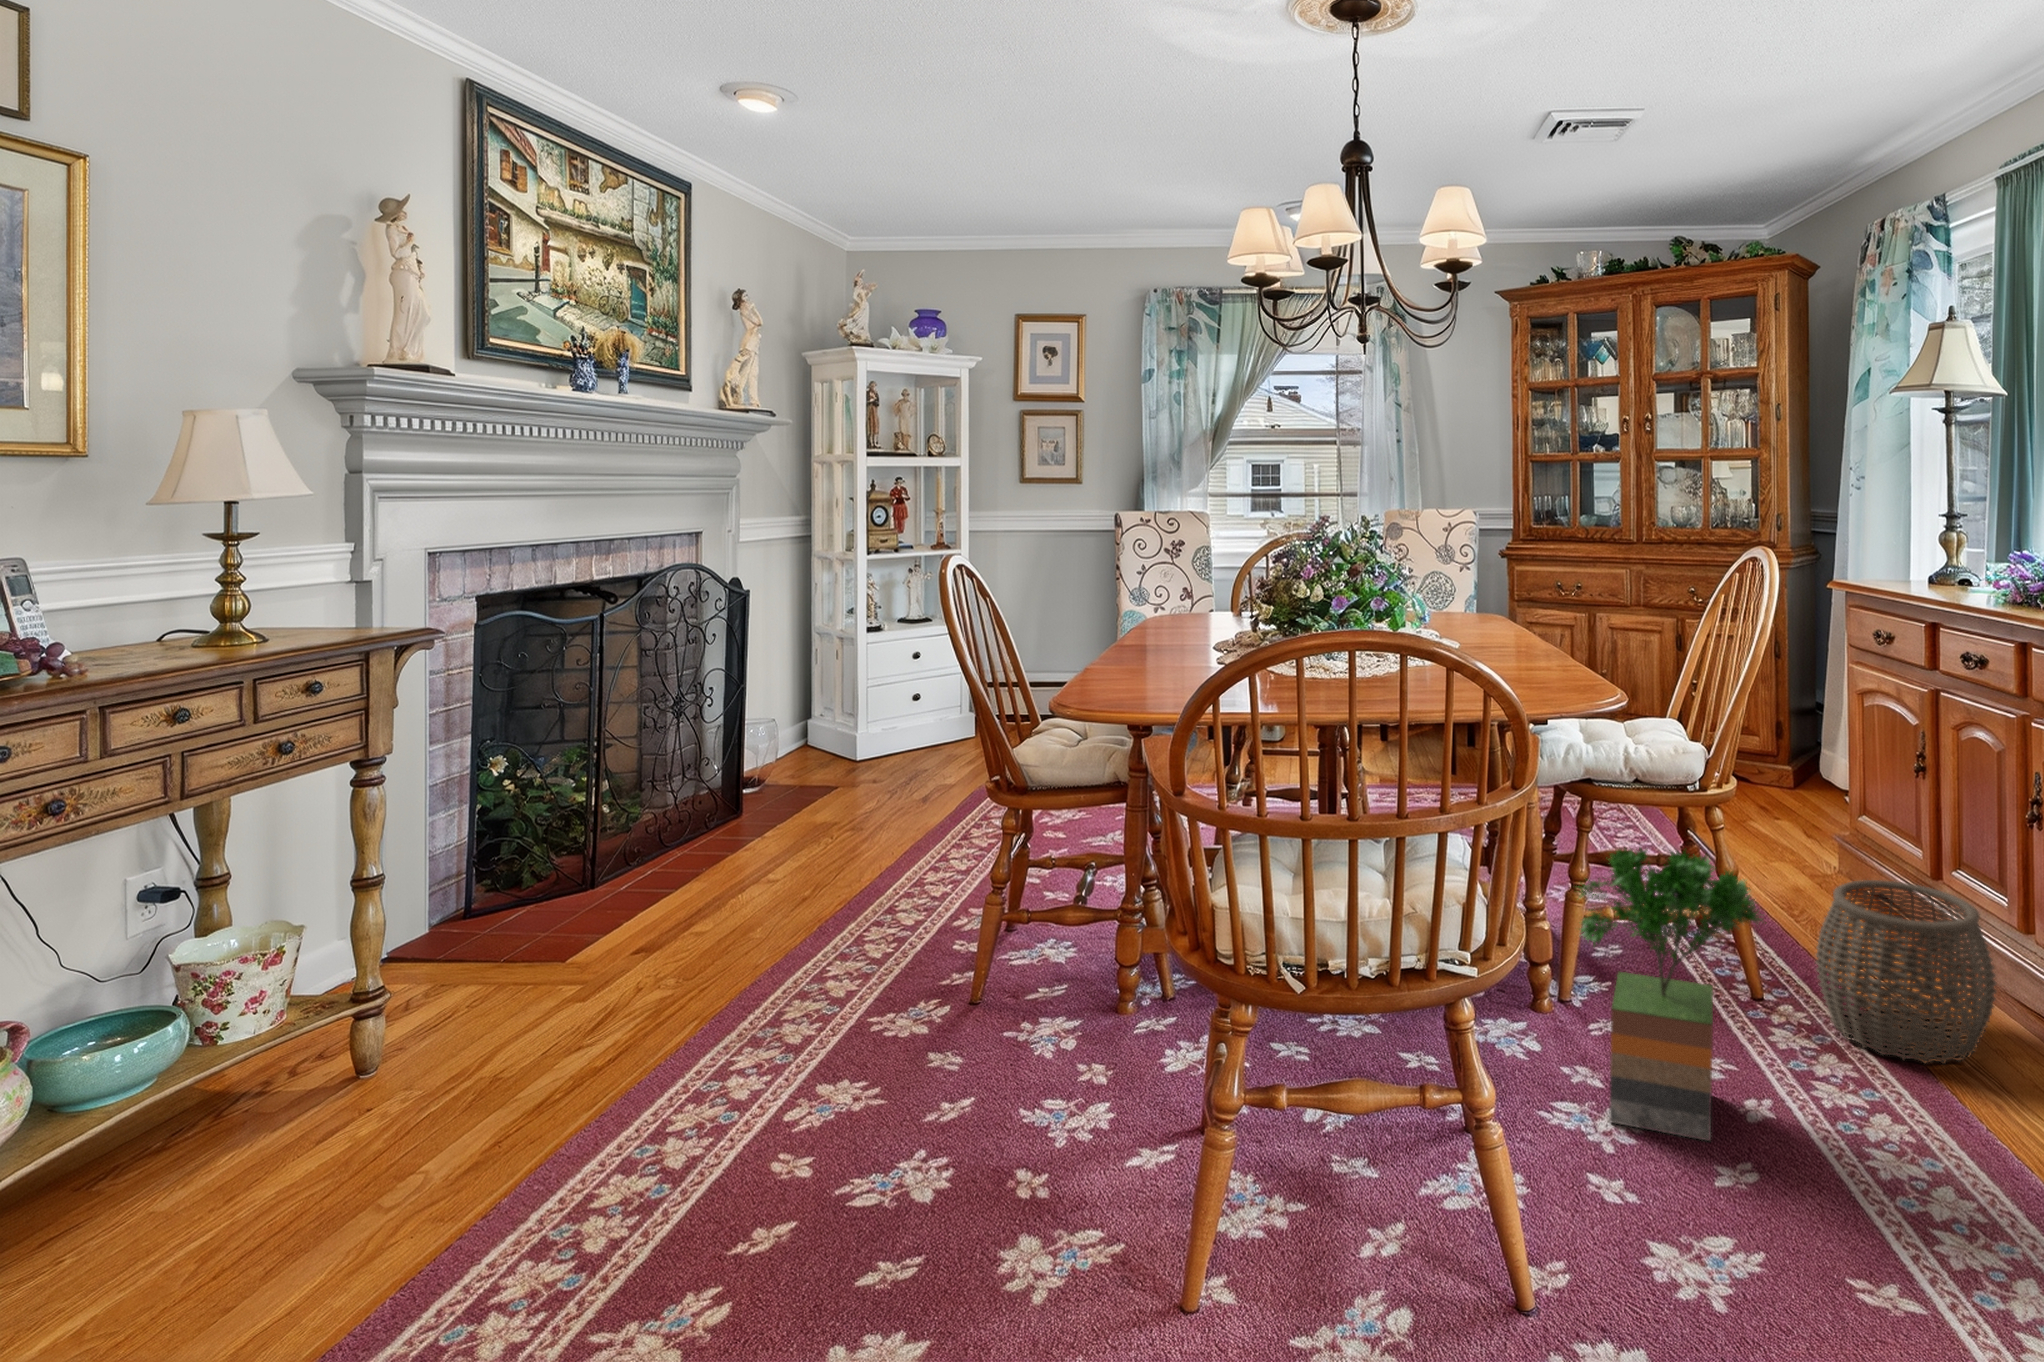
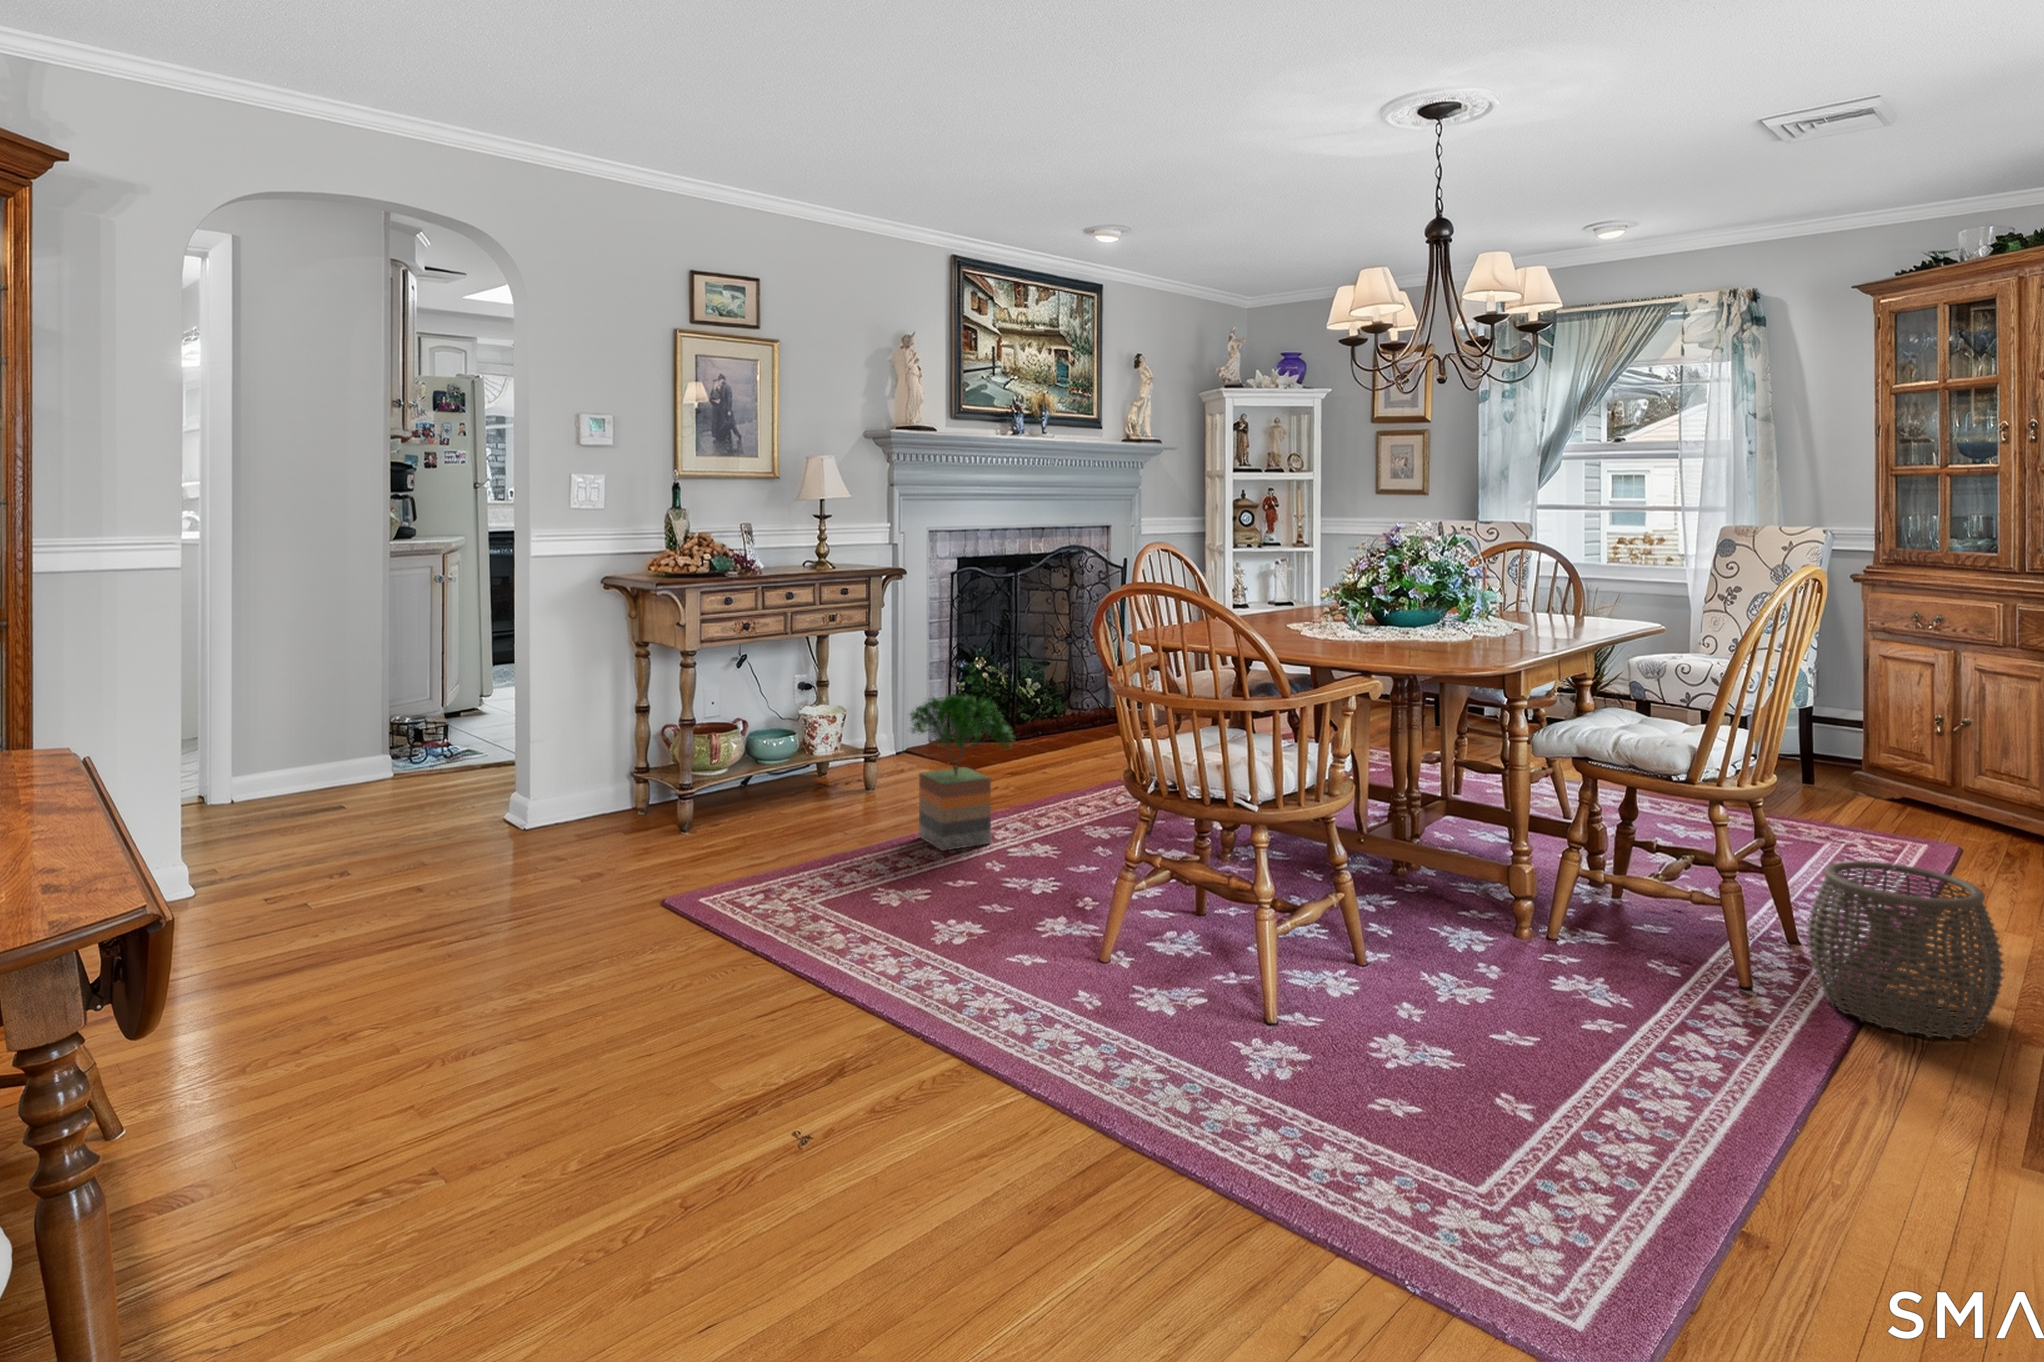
potted tree: present [1579,847,1764,1141] -> present [910,695,1013,851]

